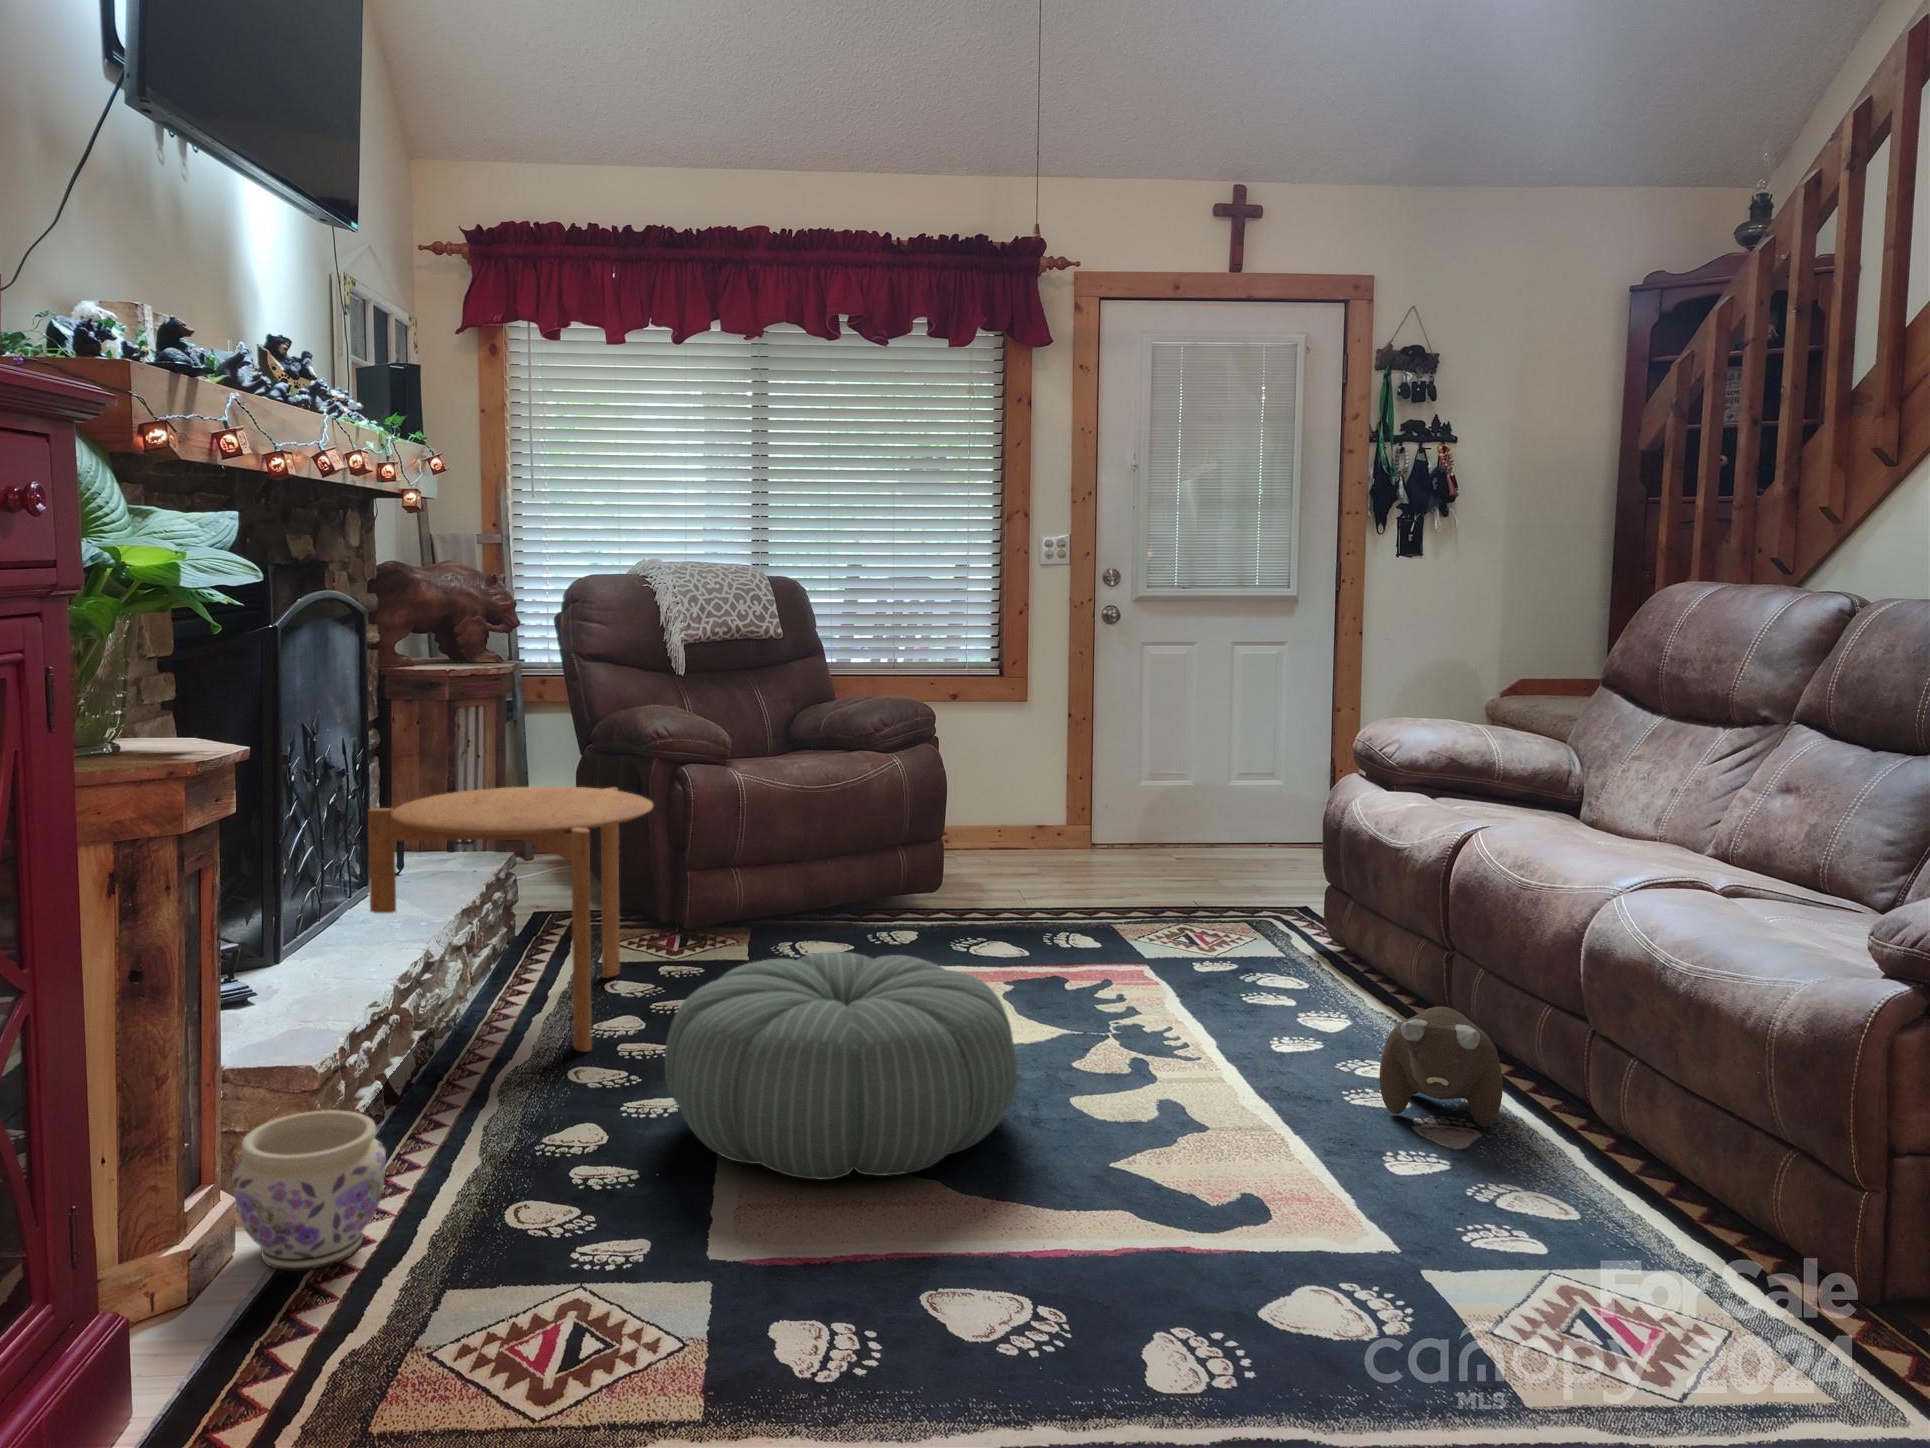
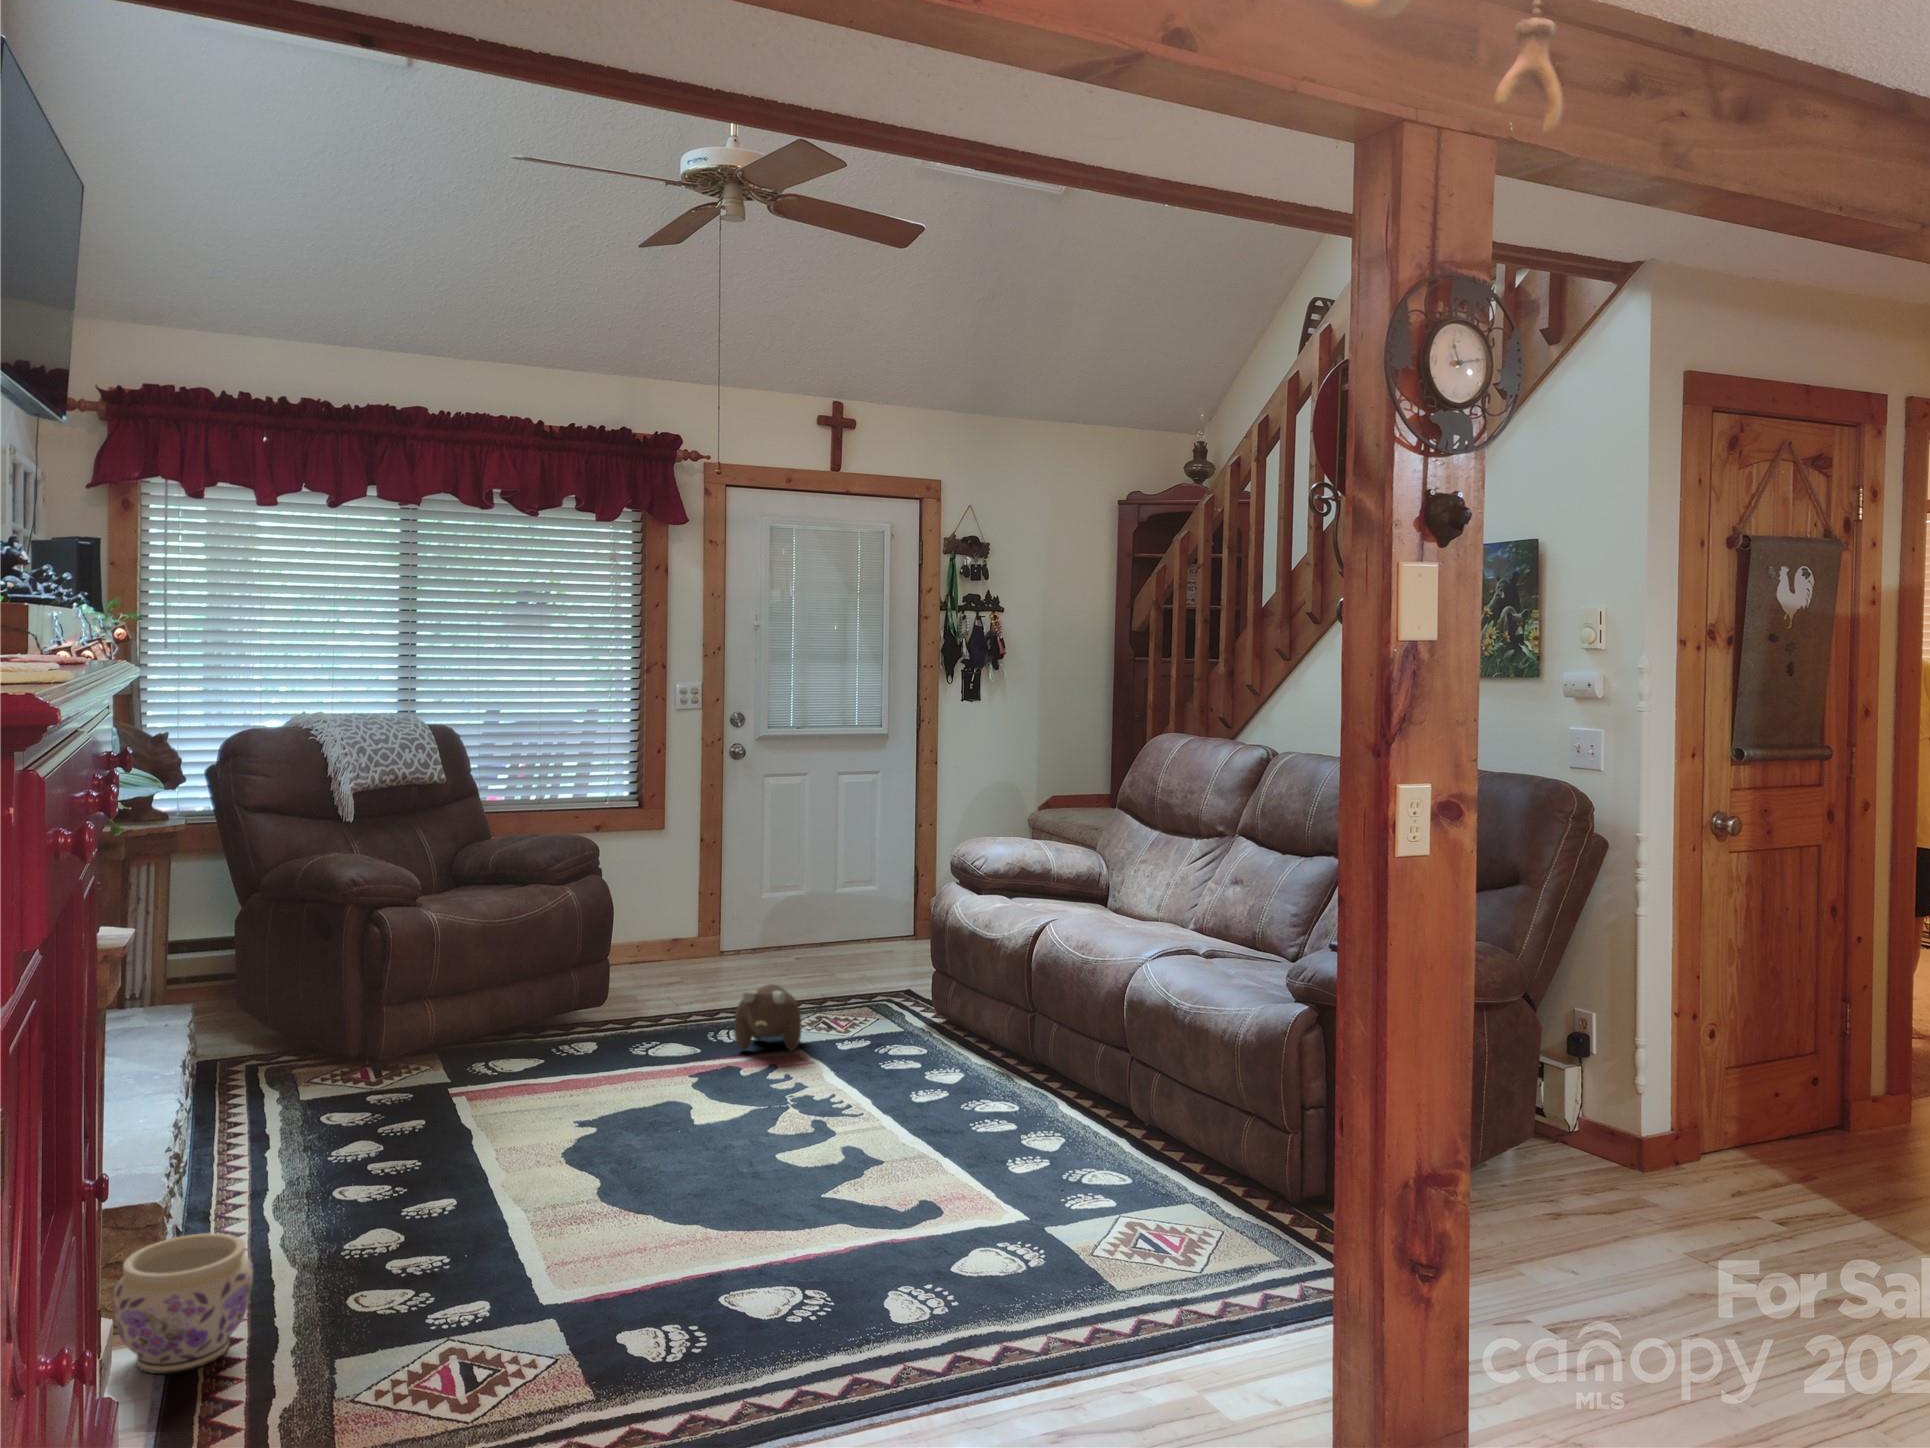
side table: present [368,786,653,1052] -> none [96,933,388,1172]
pouf: present [665,952,1017,1180] -> none [455,1056,748,1237]
plush toy: present [1379,1007,1503,1127] -> present [734,984,802,1051]

